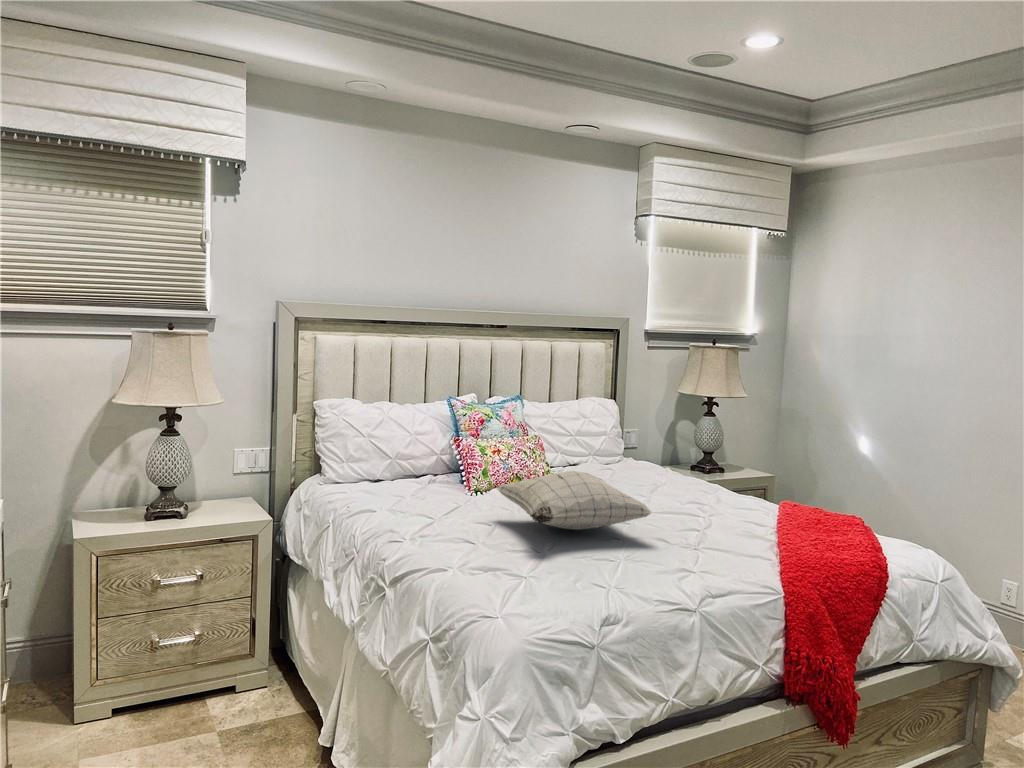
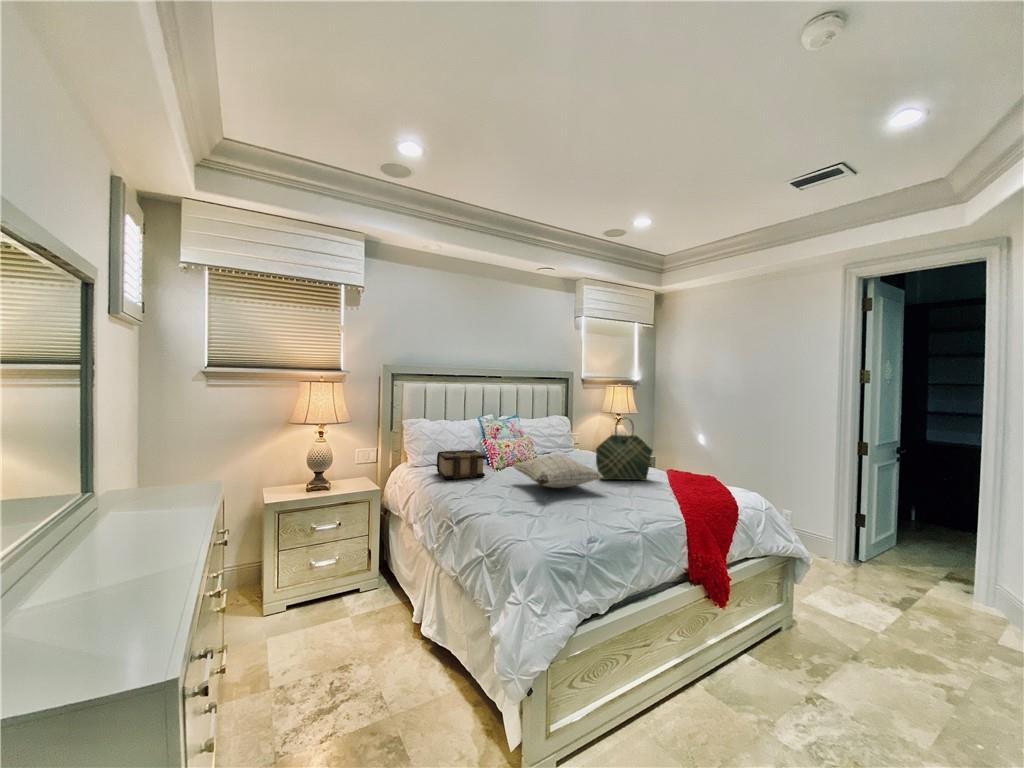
tote bag: none [648,409,751,522] -> present [596,417,653,481]
book: none [369,458,452,508] -> present [437,450,485,479]

